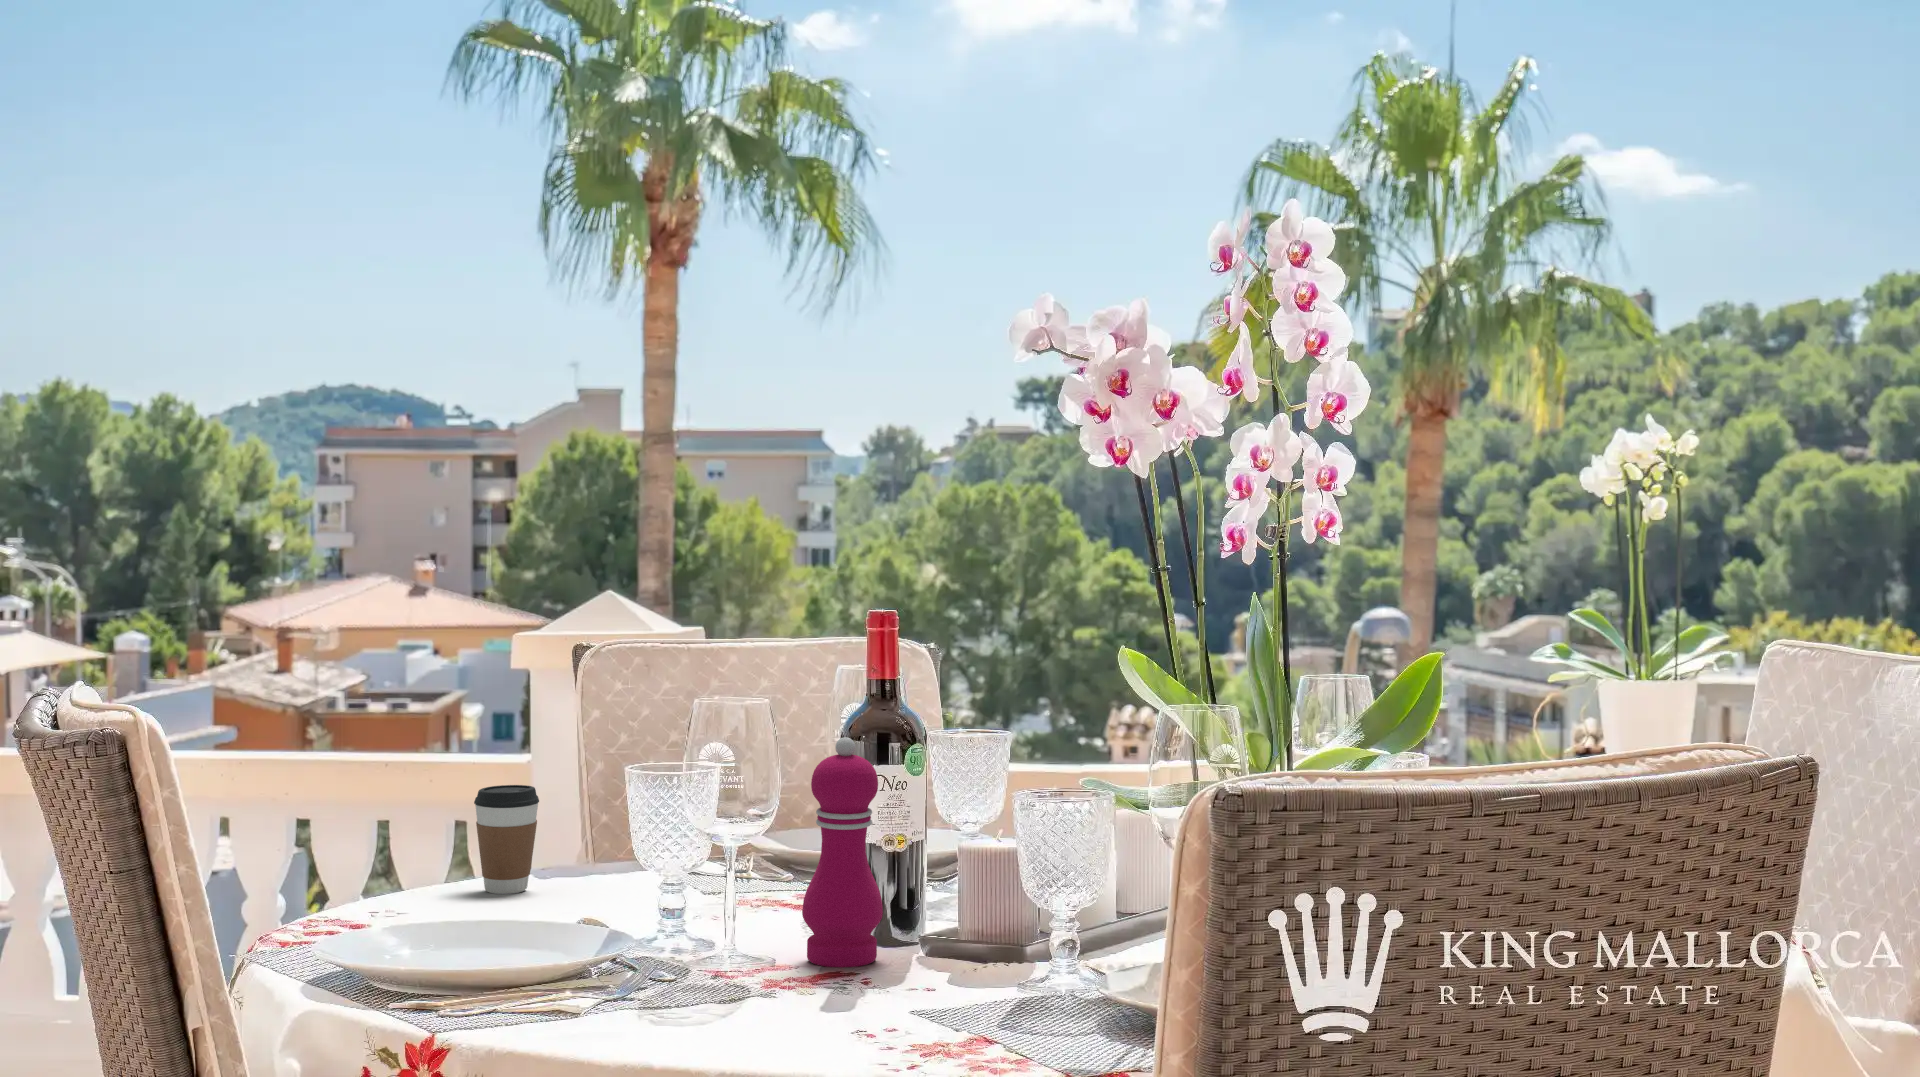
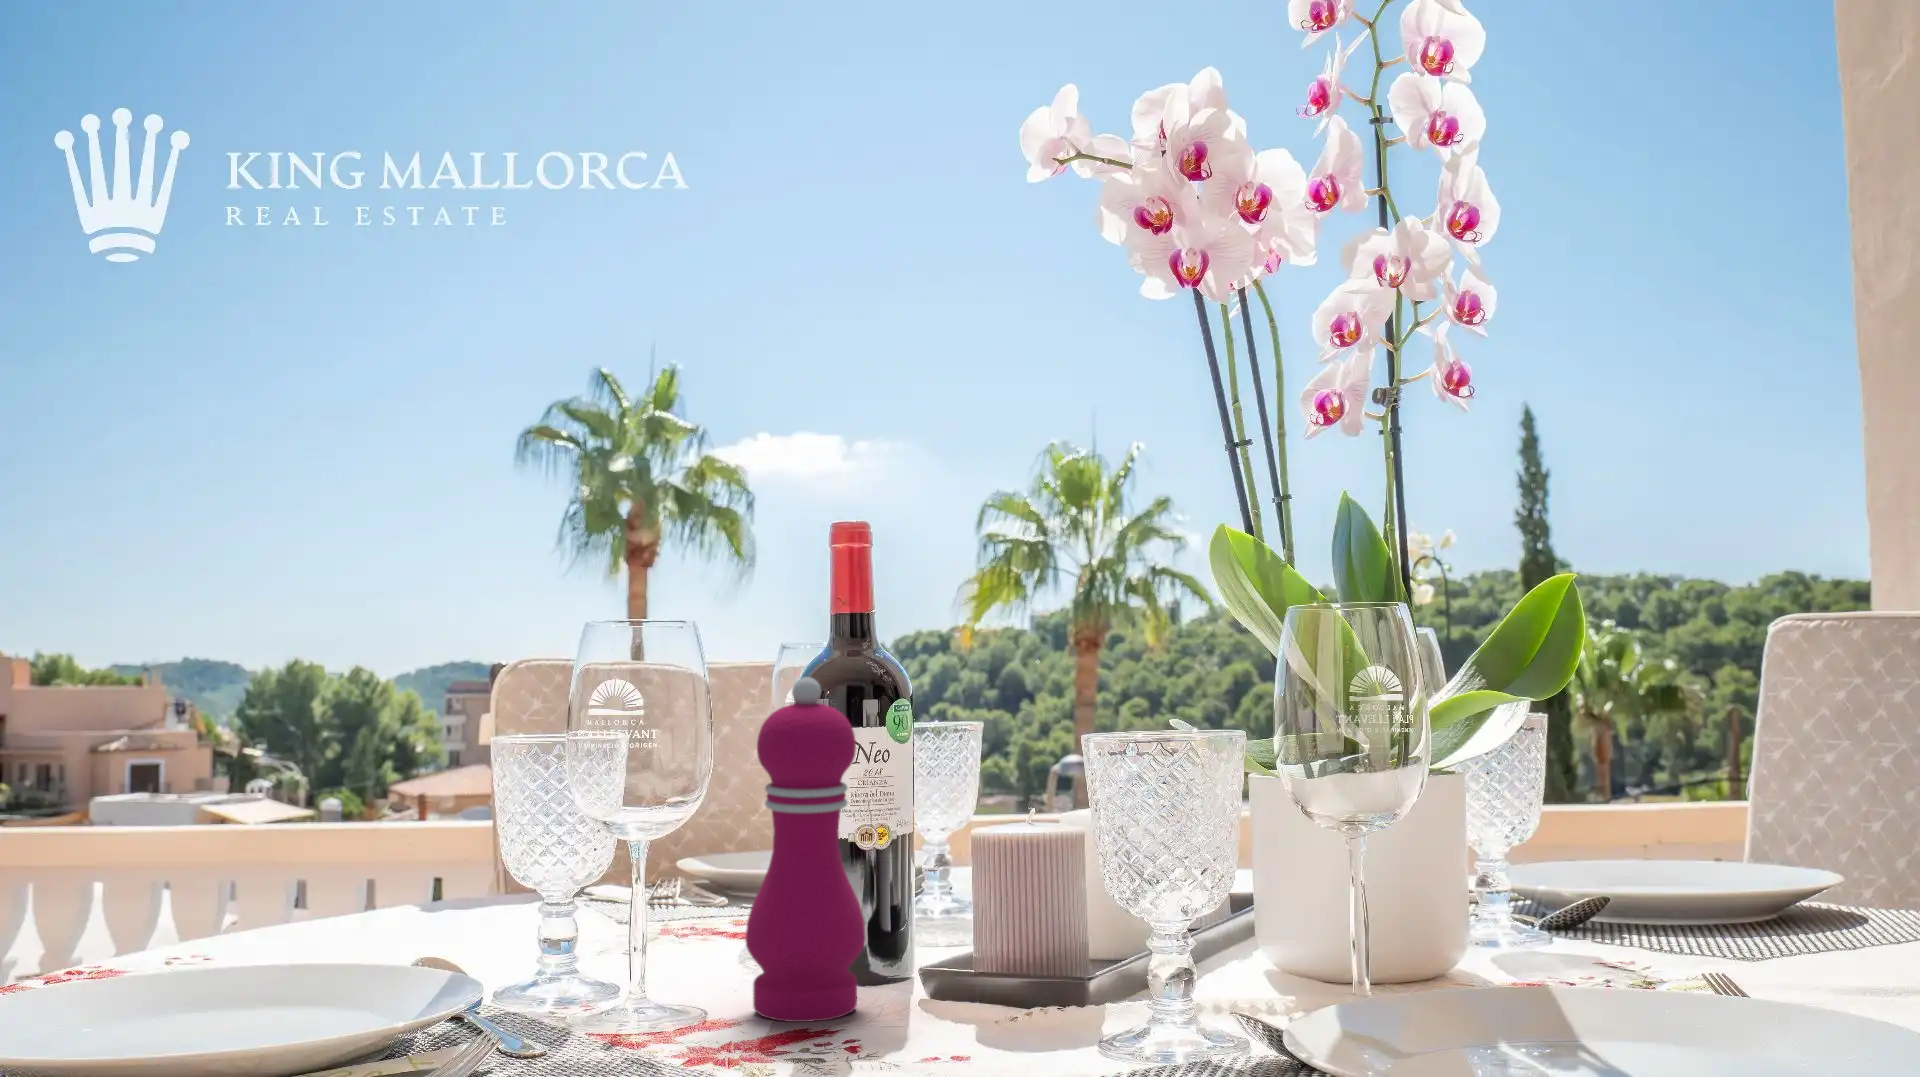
coffee cup: present [474,785,539,894] -> none [306,789,395,933]

